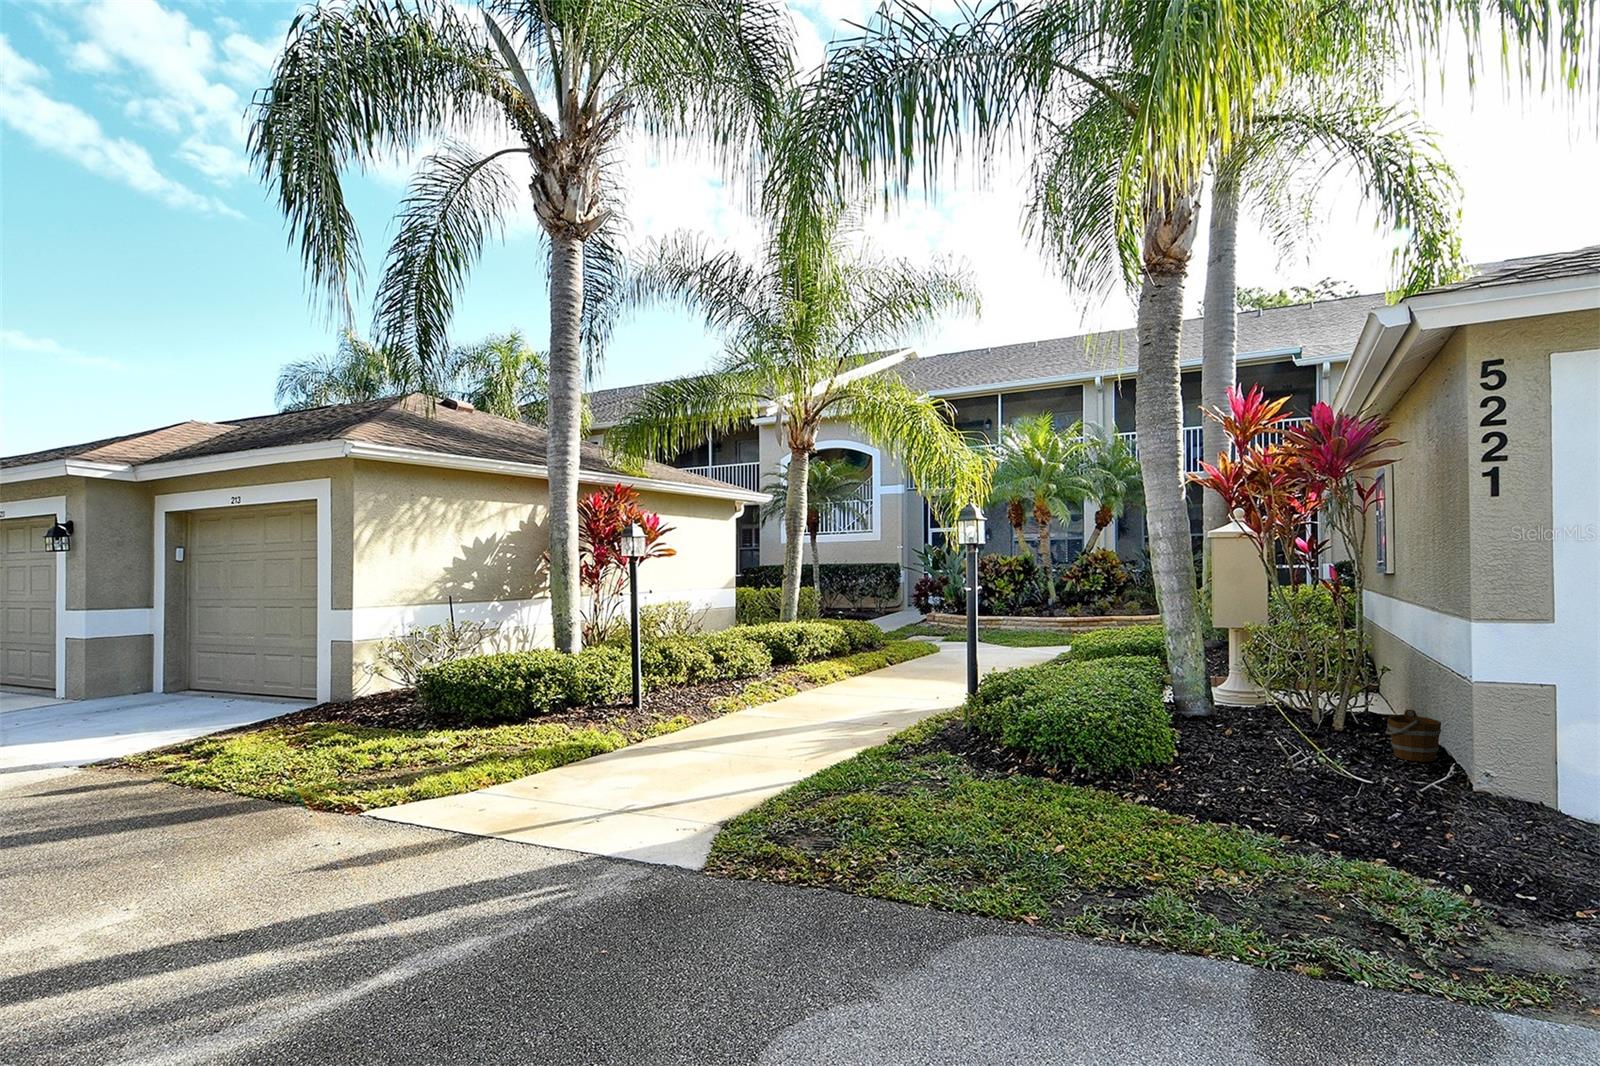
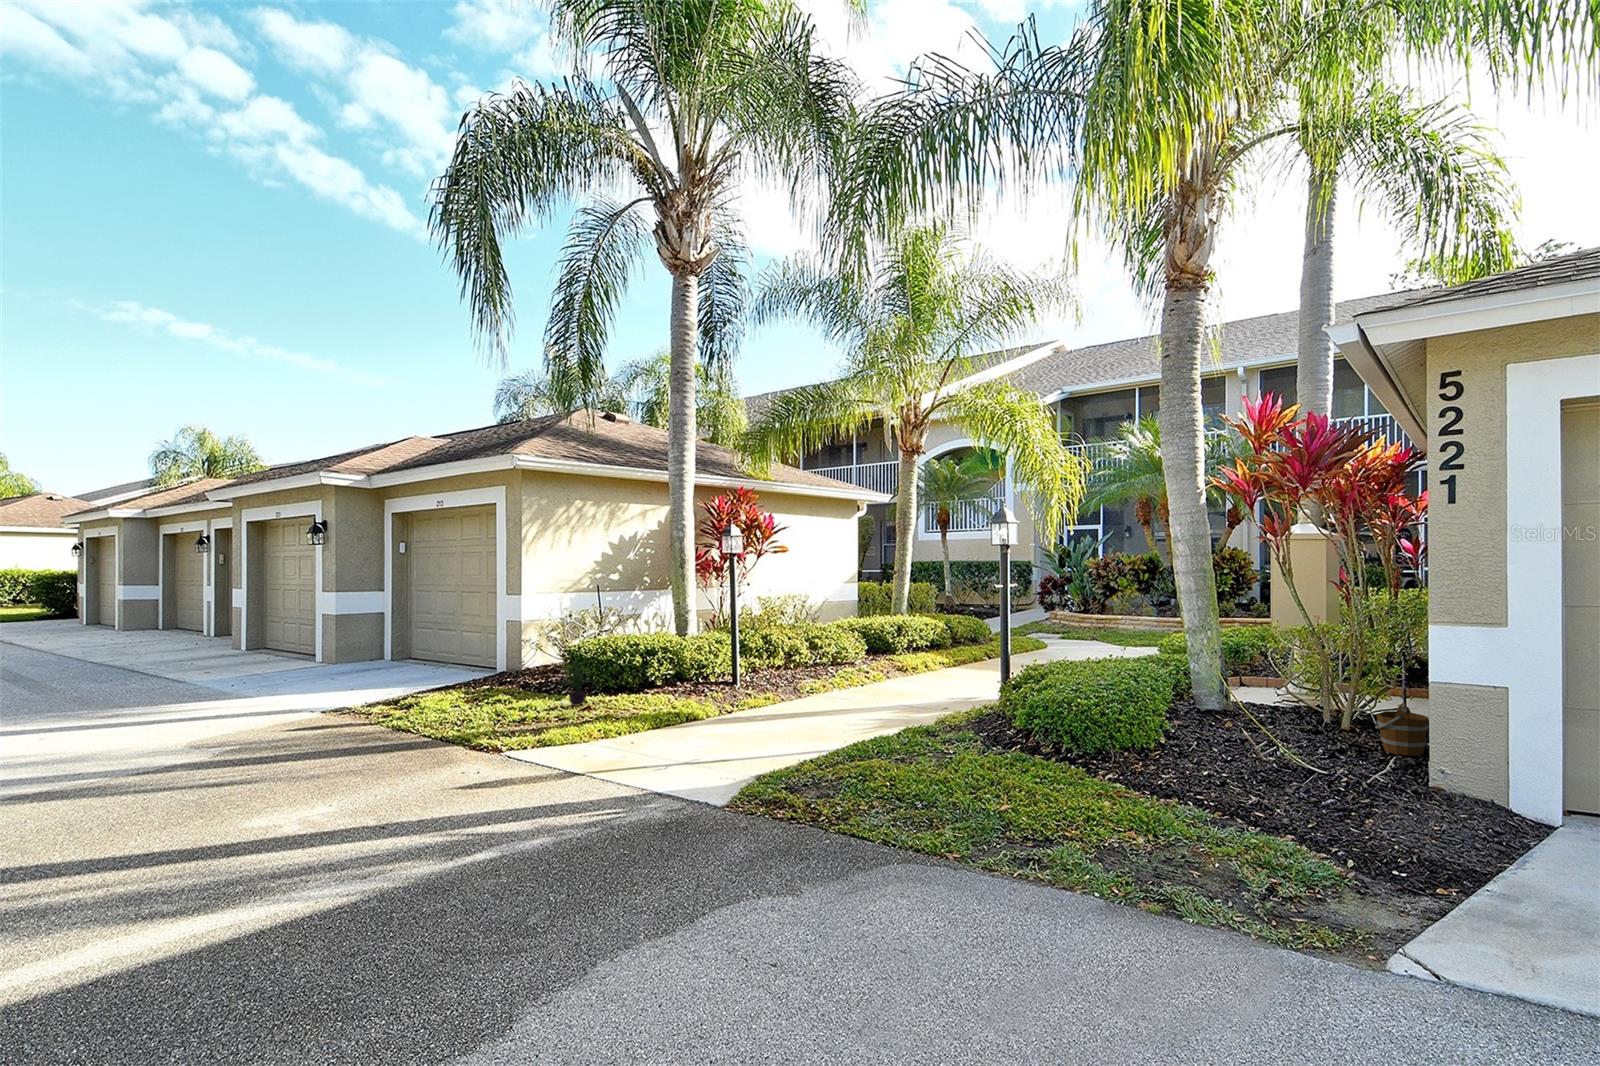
decorative plant: none [409,685,472,743] -> present [569,661,586,706]

